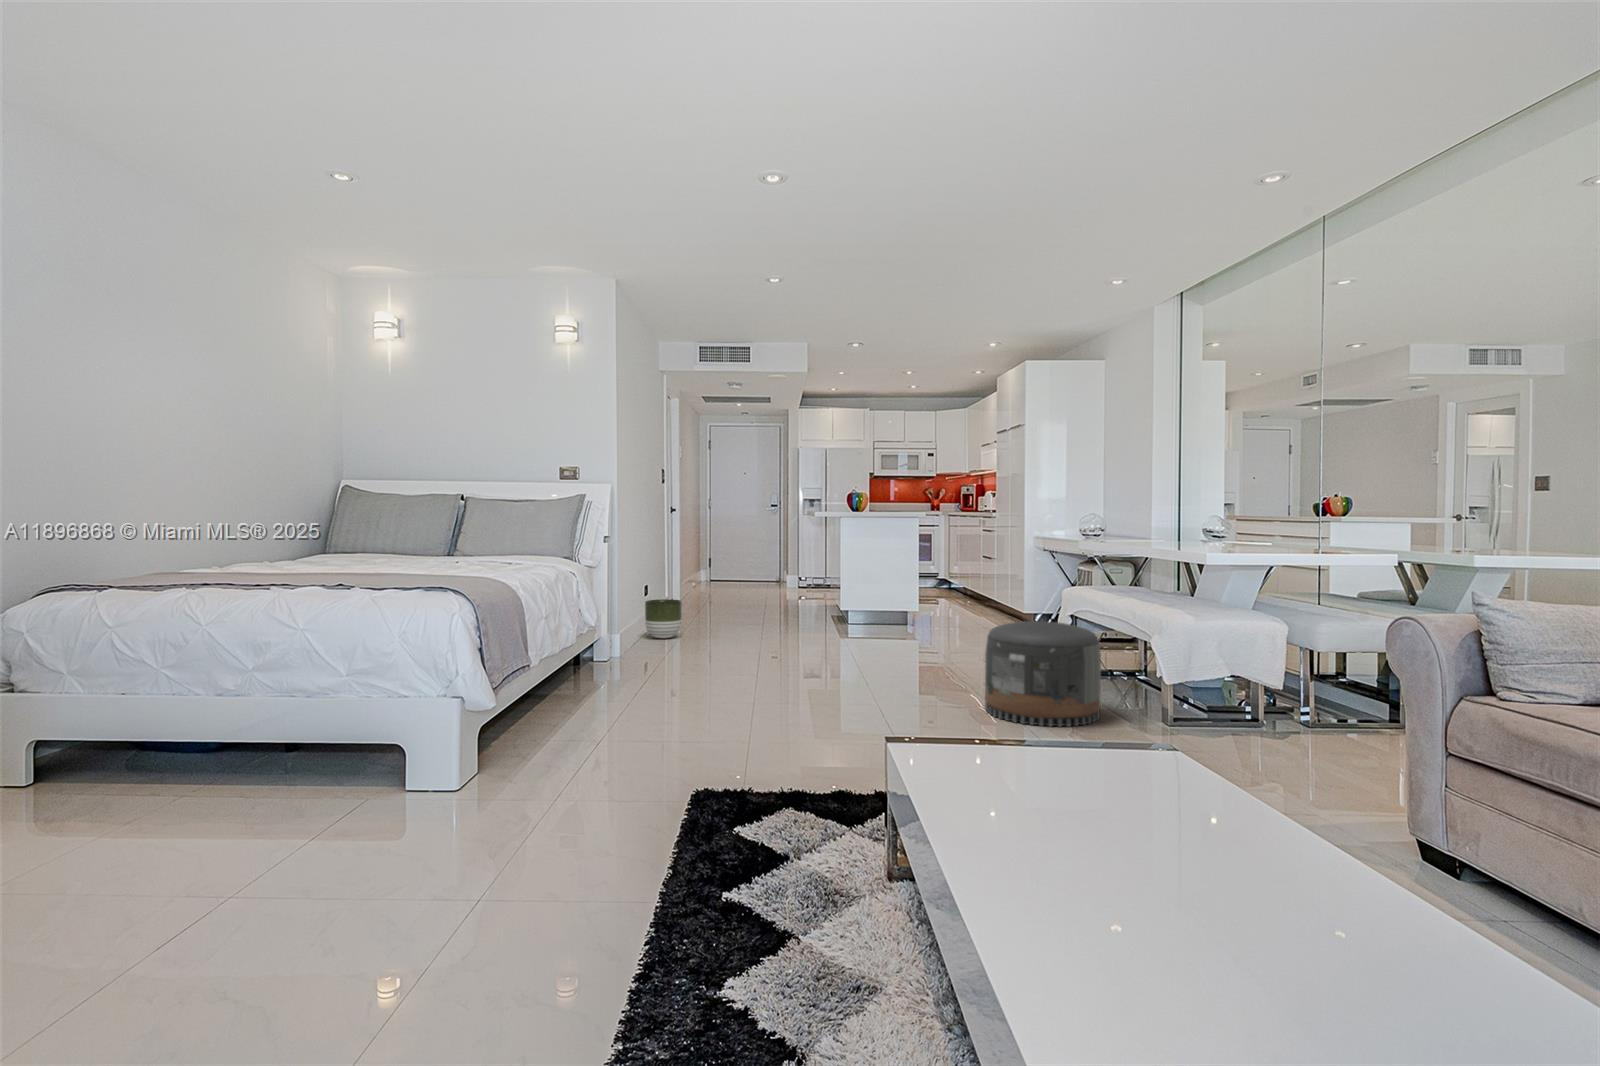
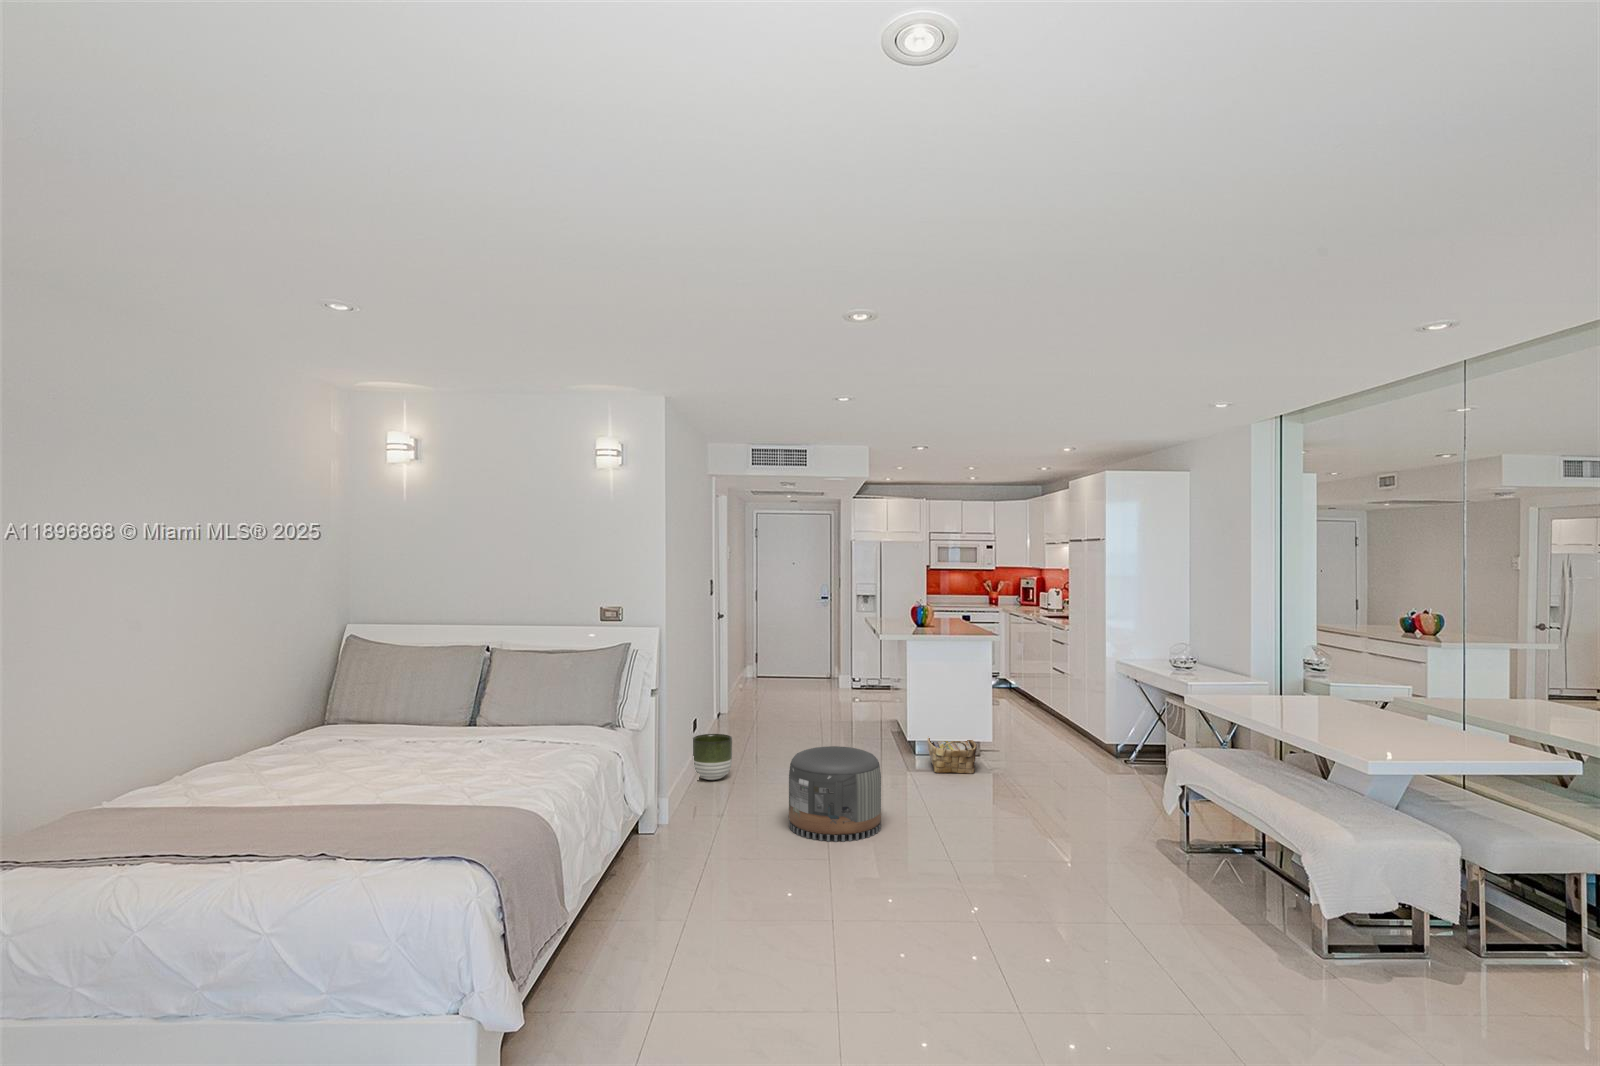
woven basket: none [861,594,904,634] -> present [928,738,977,774]
pouf: present [985,621,1101,727] -> present [789,746,881,842]

